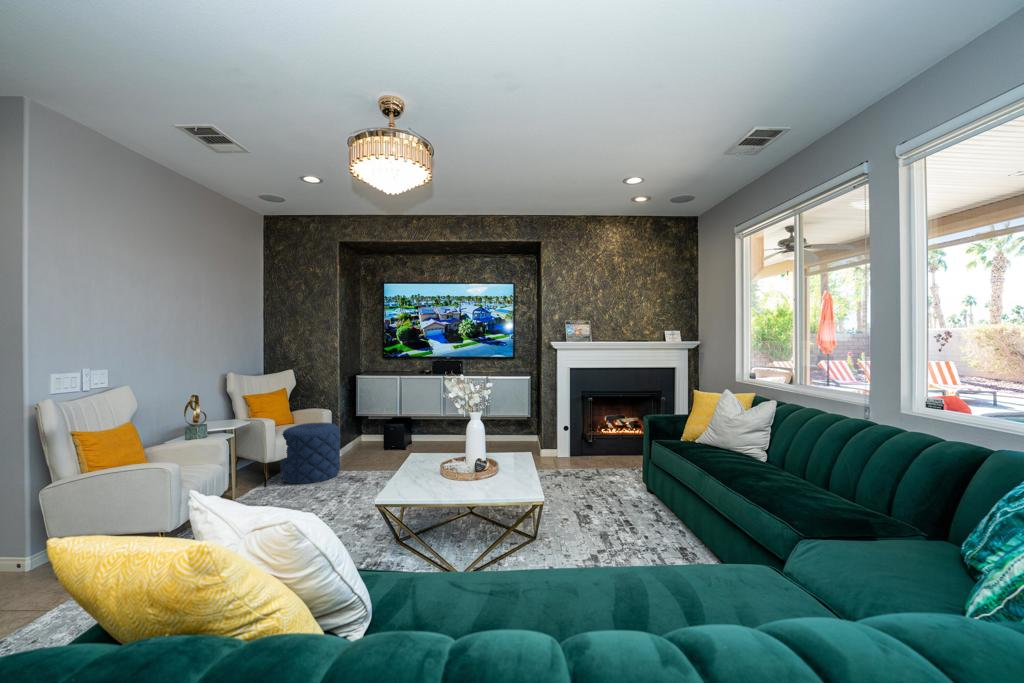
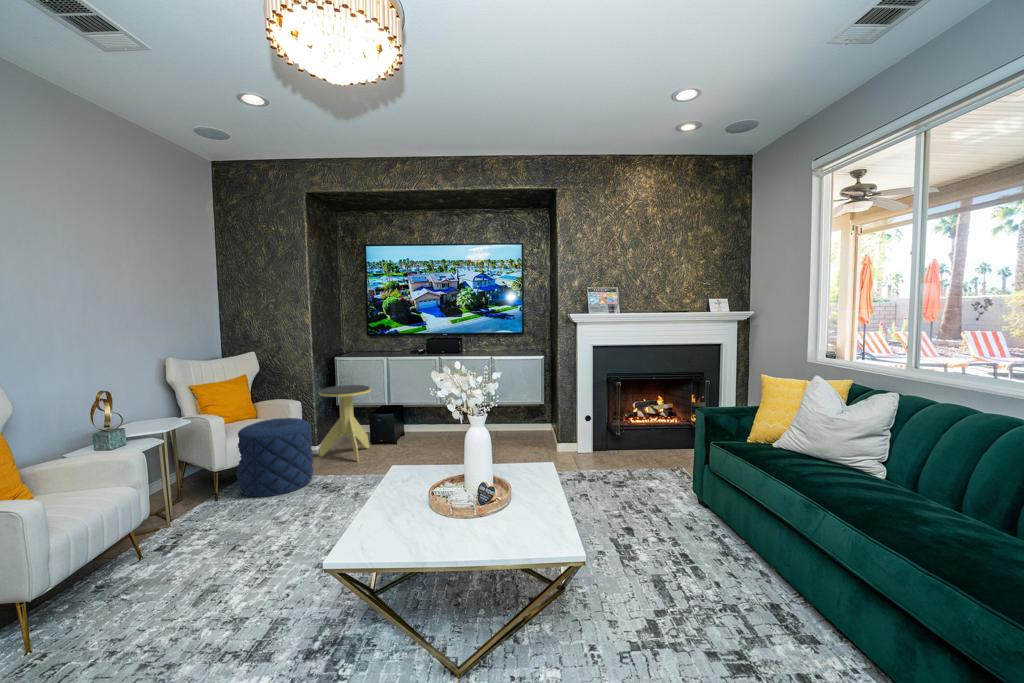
side table: none [342,398,387,462] -> present [319,385,371,462]

